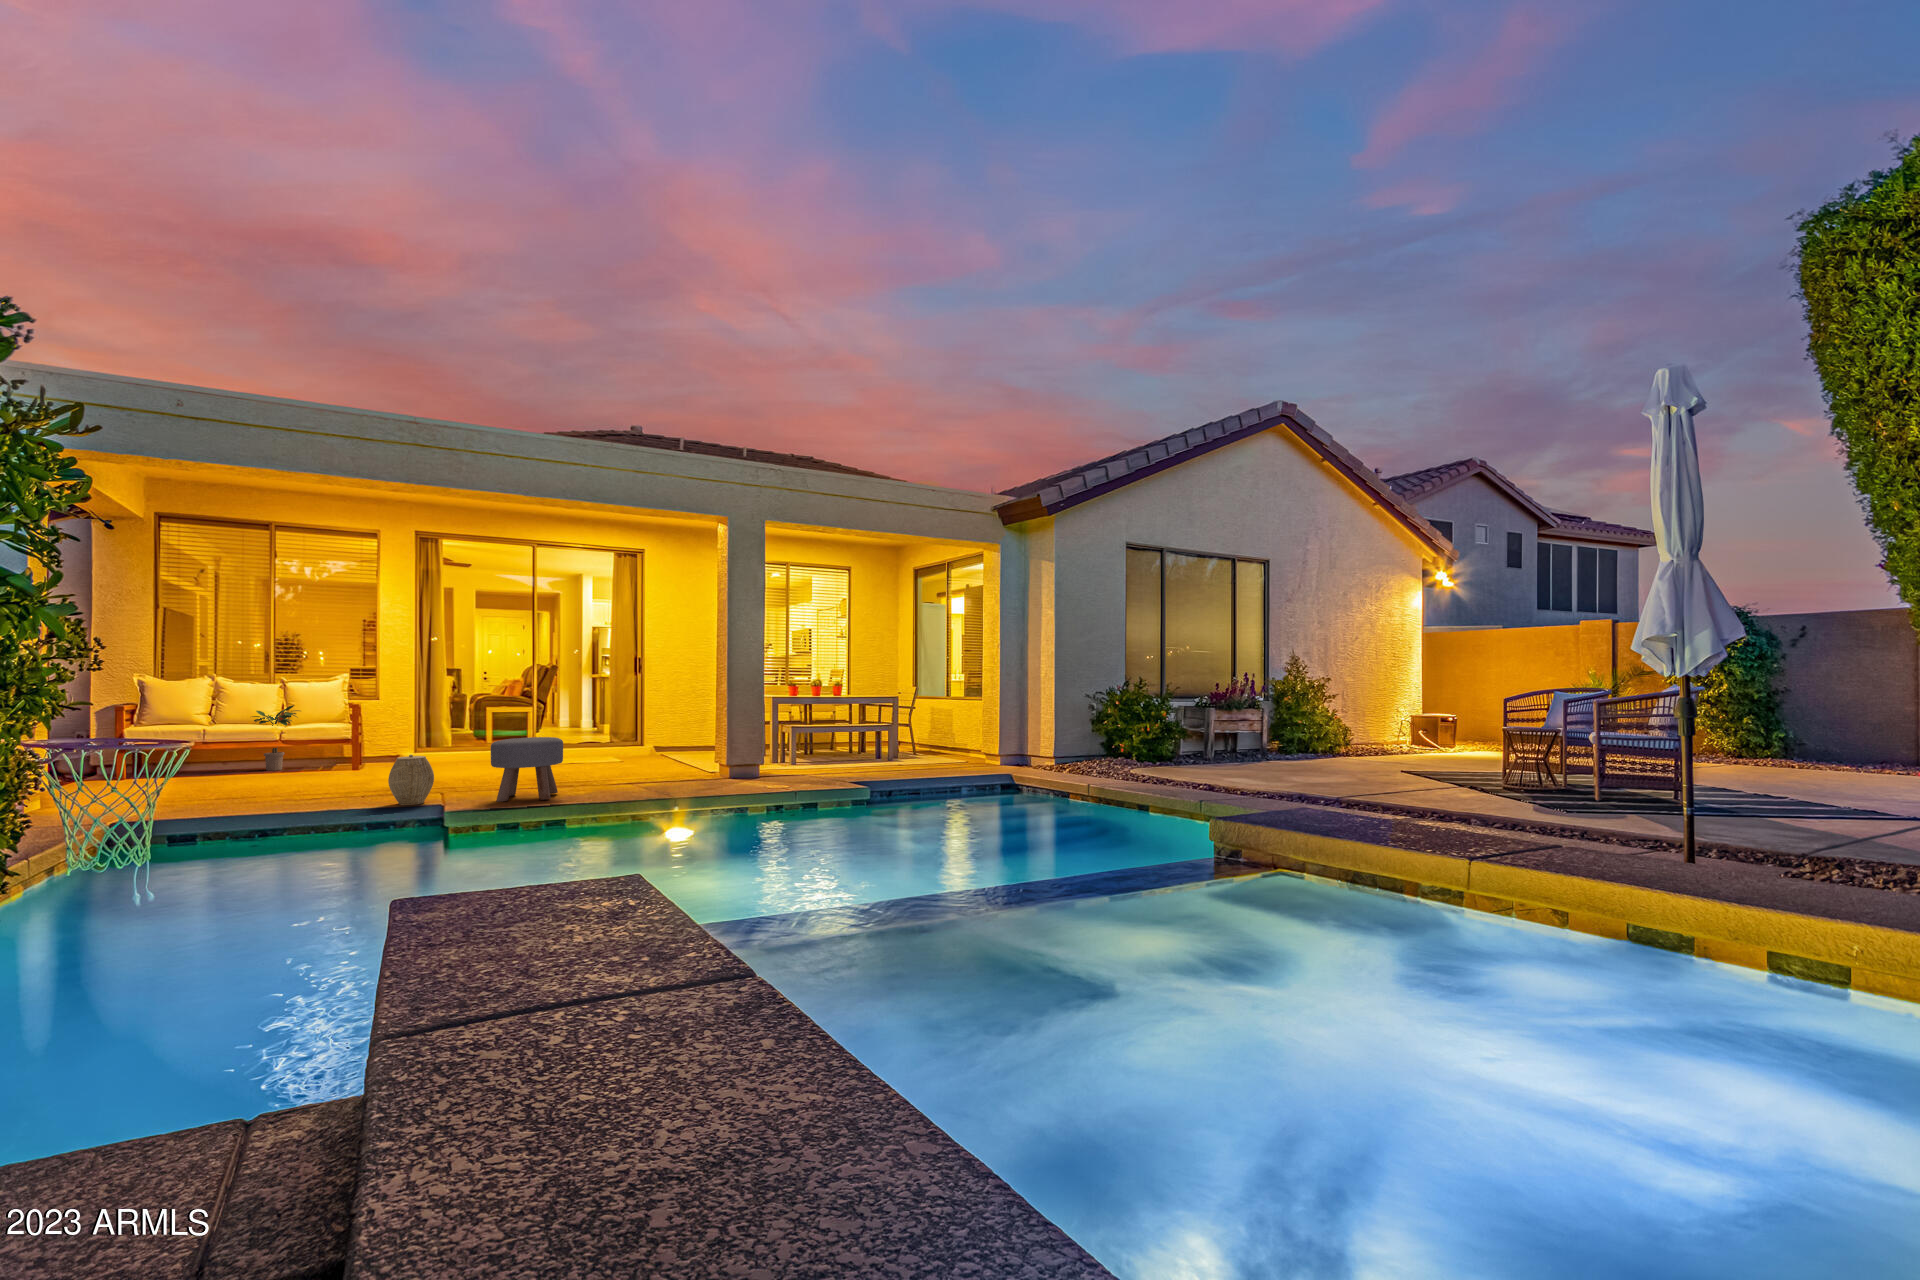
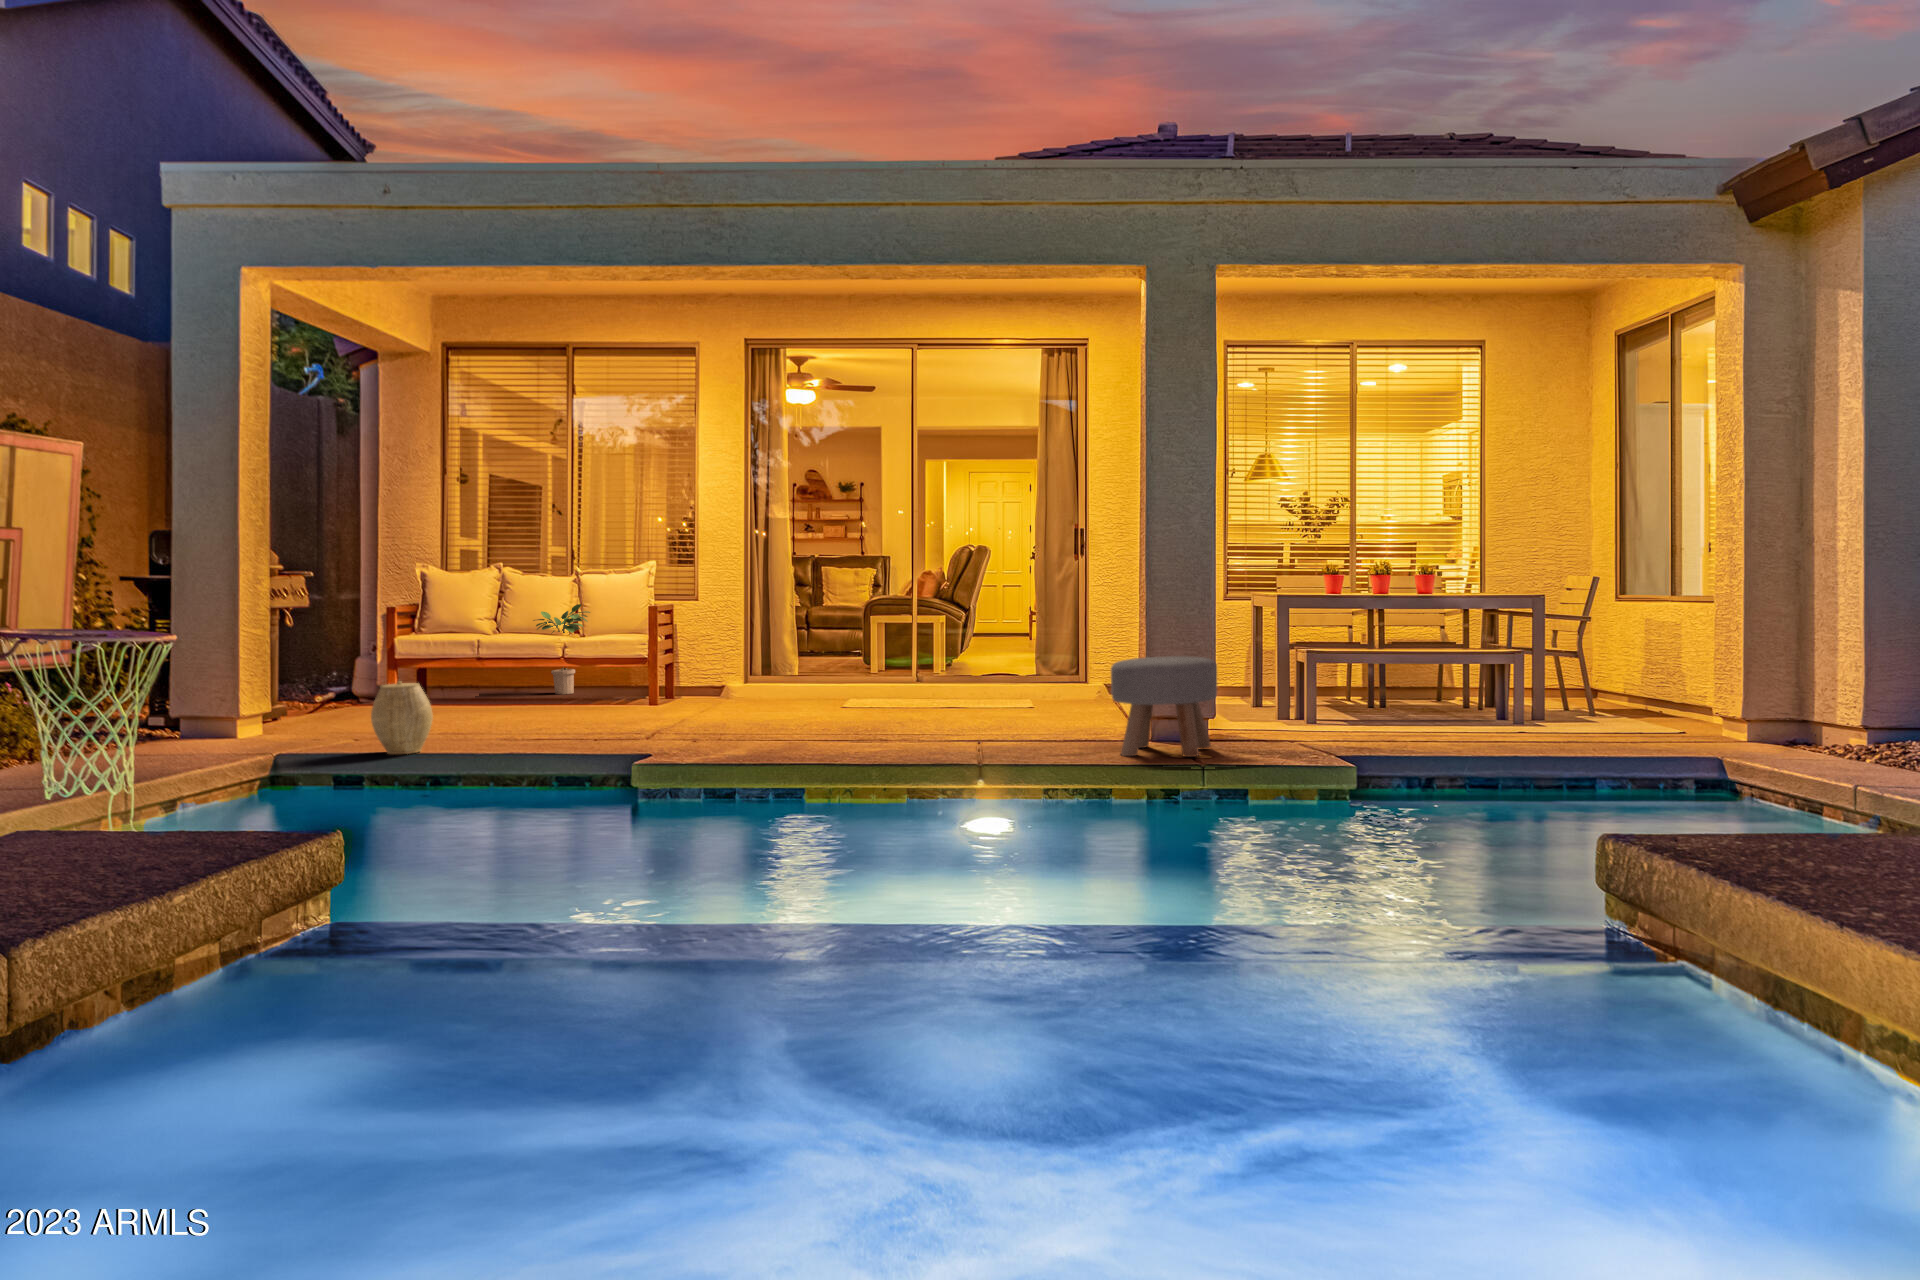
ottoman: present [491,737,563,802] -> present [1111,656,1217,757]
woven basket: present [388,755,434,805] -> present [371,681,433,754]

